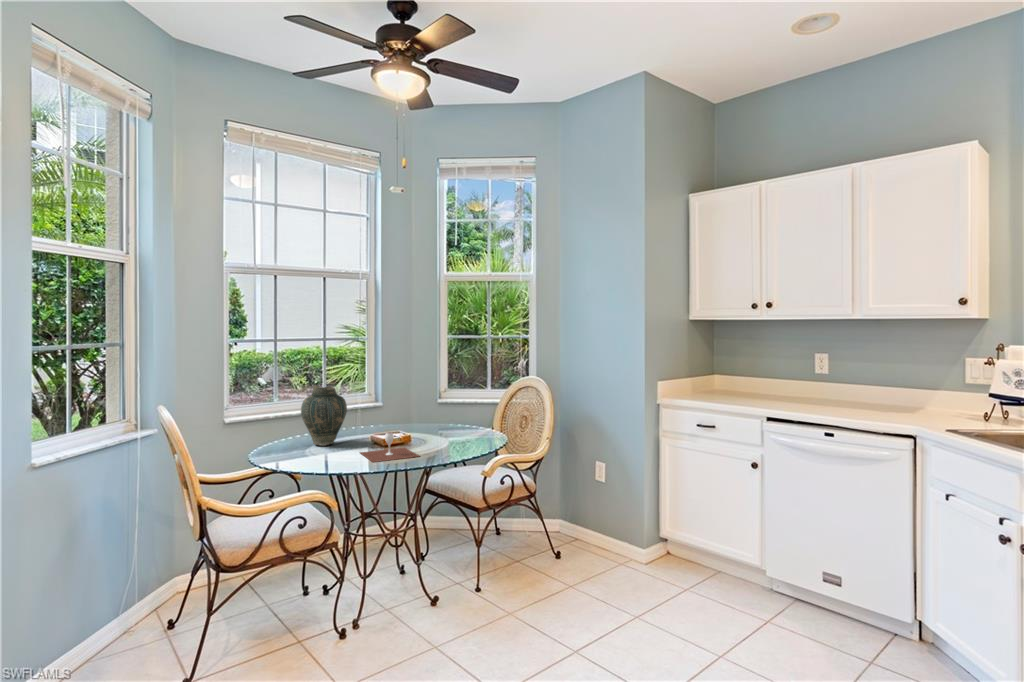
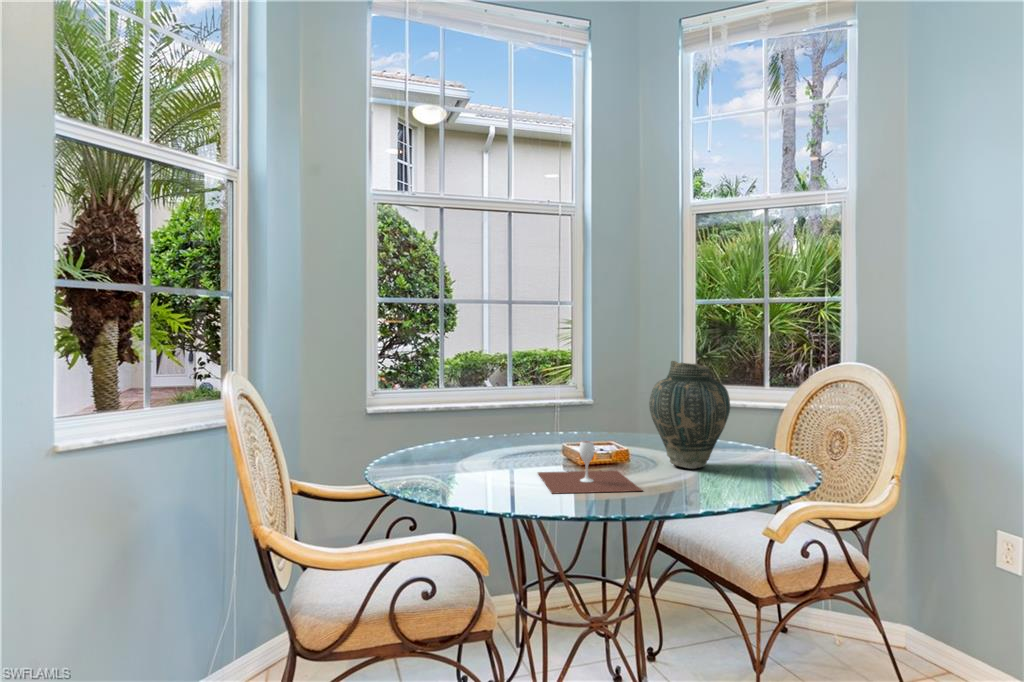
vase: present [301,385,347,446] -> present [649,361,730,469]

